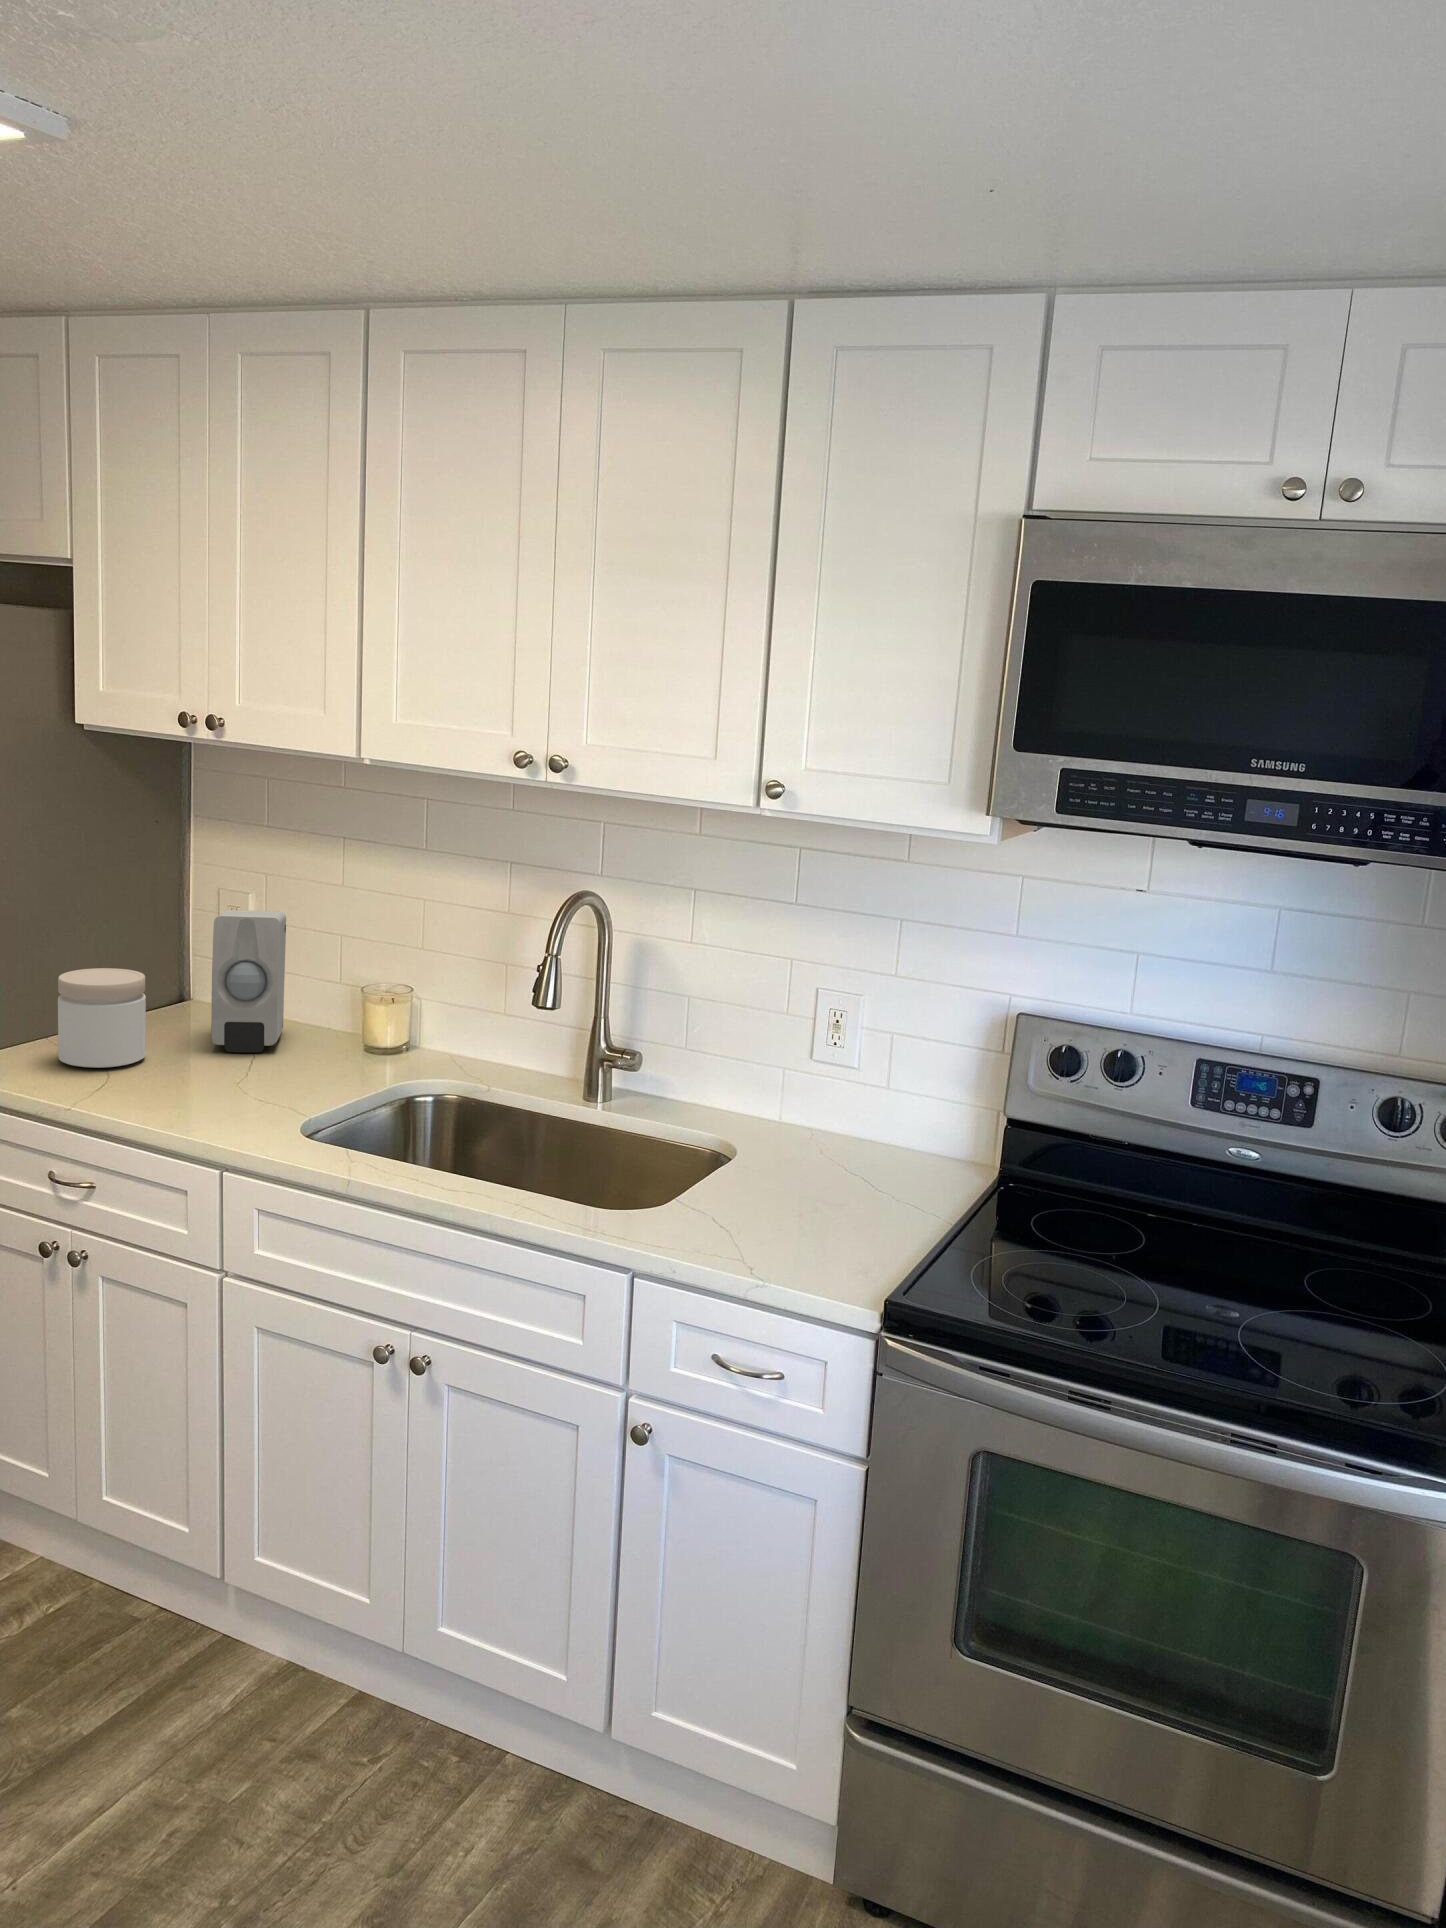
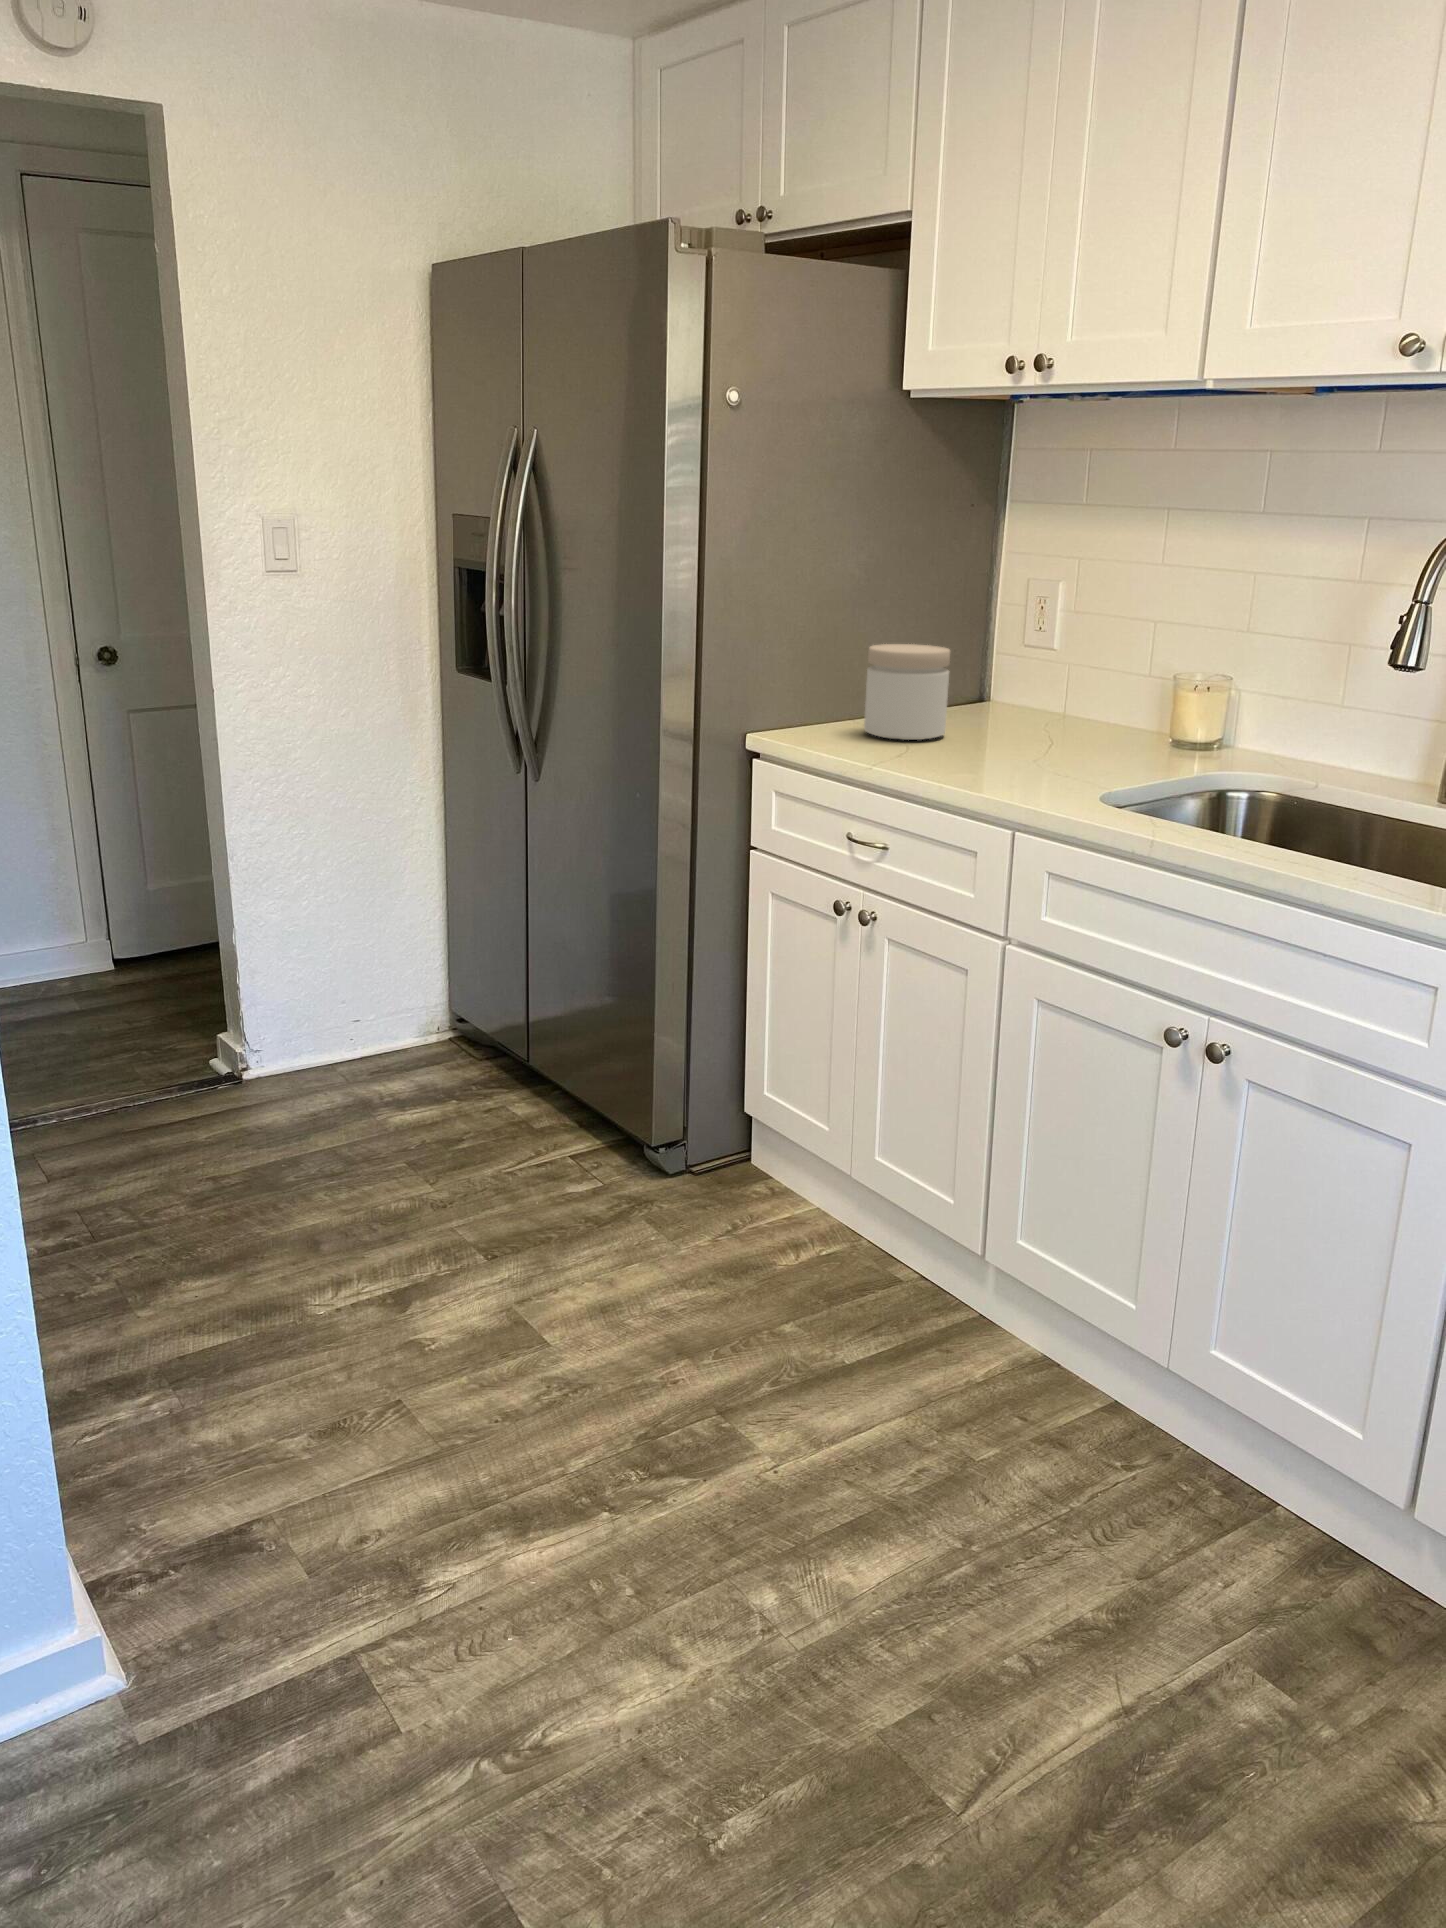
soap dispenser: present [211,910,286,1052] -> none [1011,591,1097,739]

